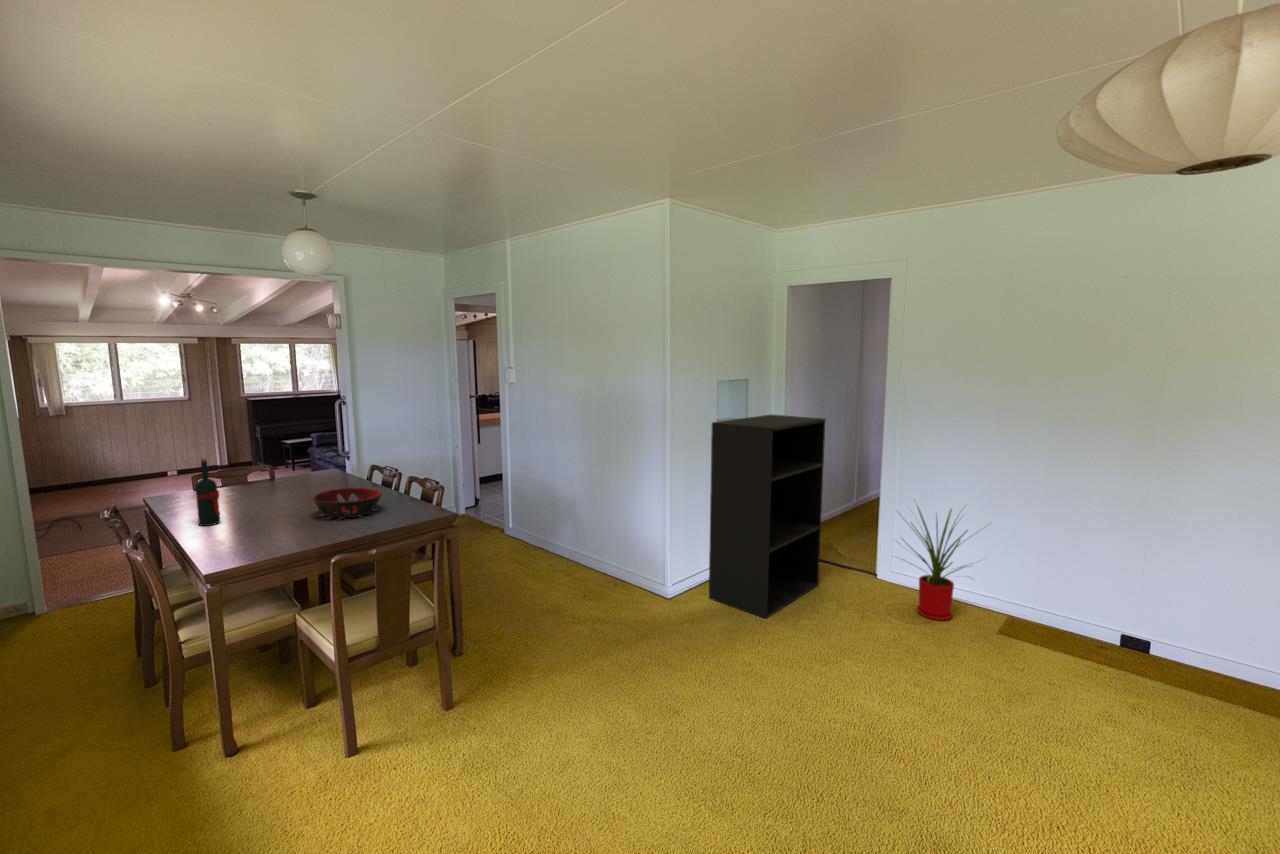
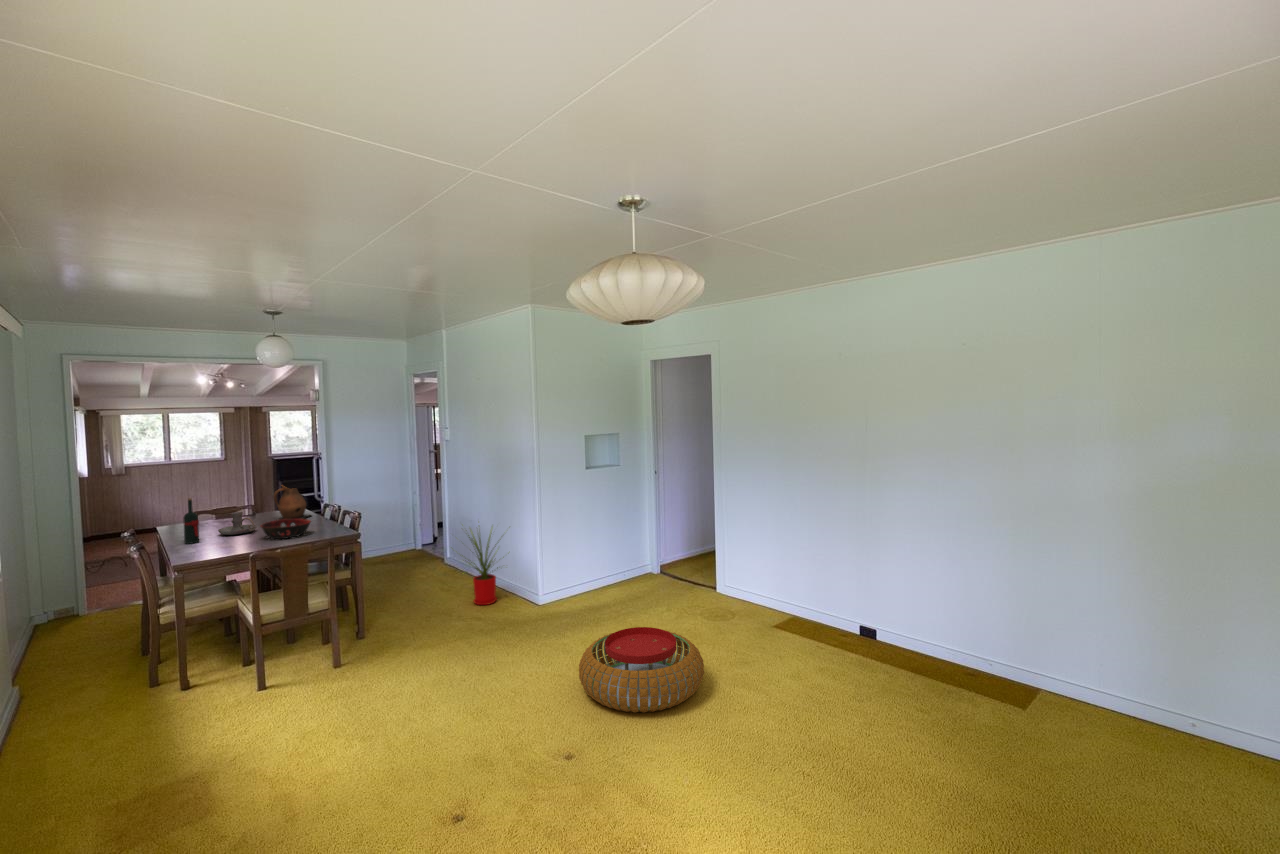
bookshelf: present [709,415,826,618] -> none [566,462,666,619]
ceramic pitcher: none [307,438,358,487] -> present [274,485,310,520]
candle holder: none [243,477,297,510] -> present [218,512,257,535]
house plant: present [899,501,967,620] -> present [462,532,504,605]
pouf: none [822,646,1021,788] -> present [579,627,704,713]

